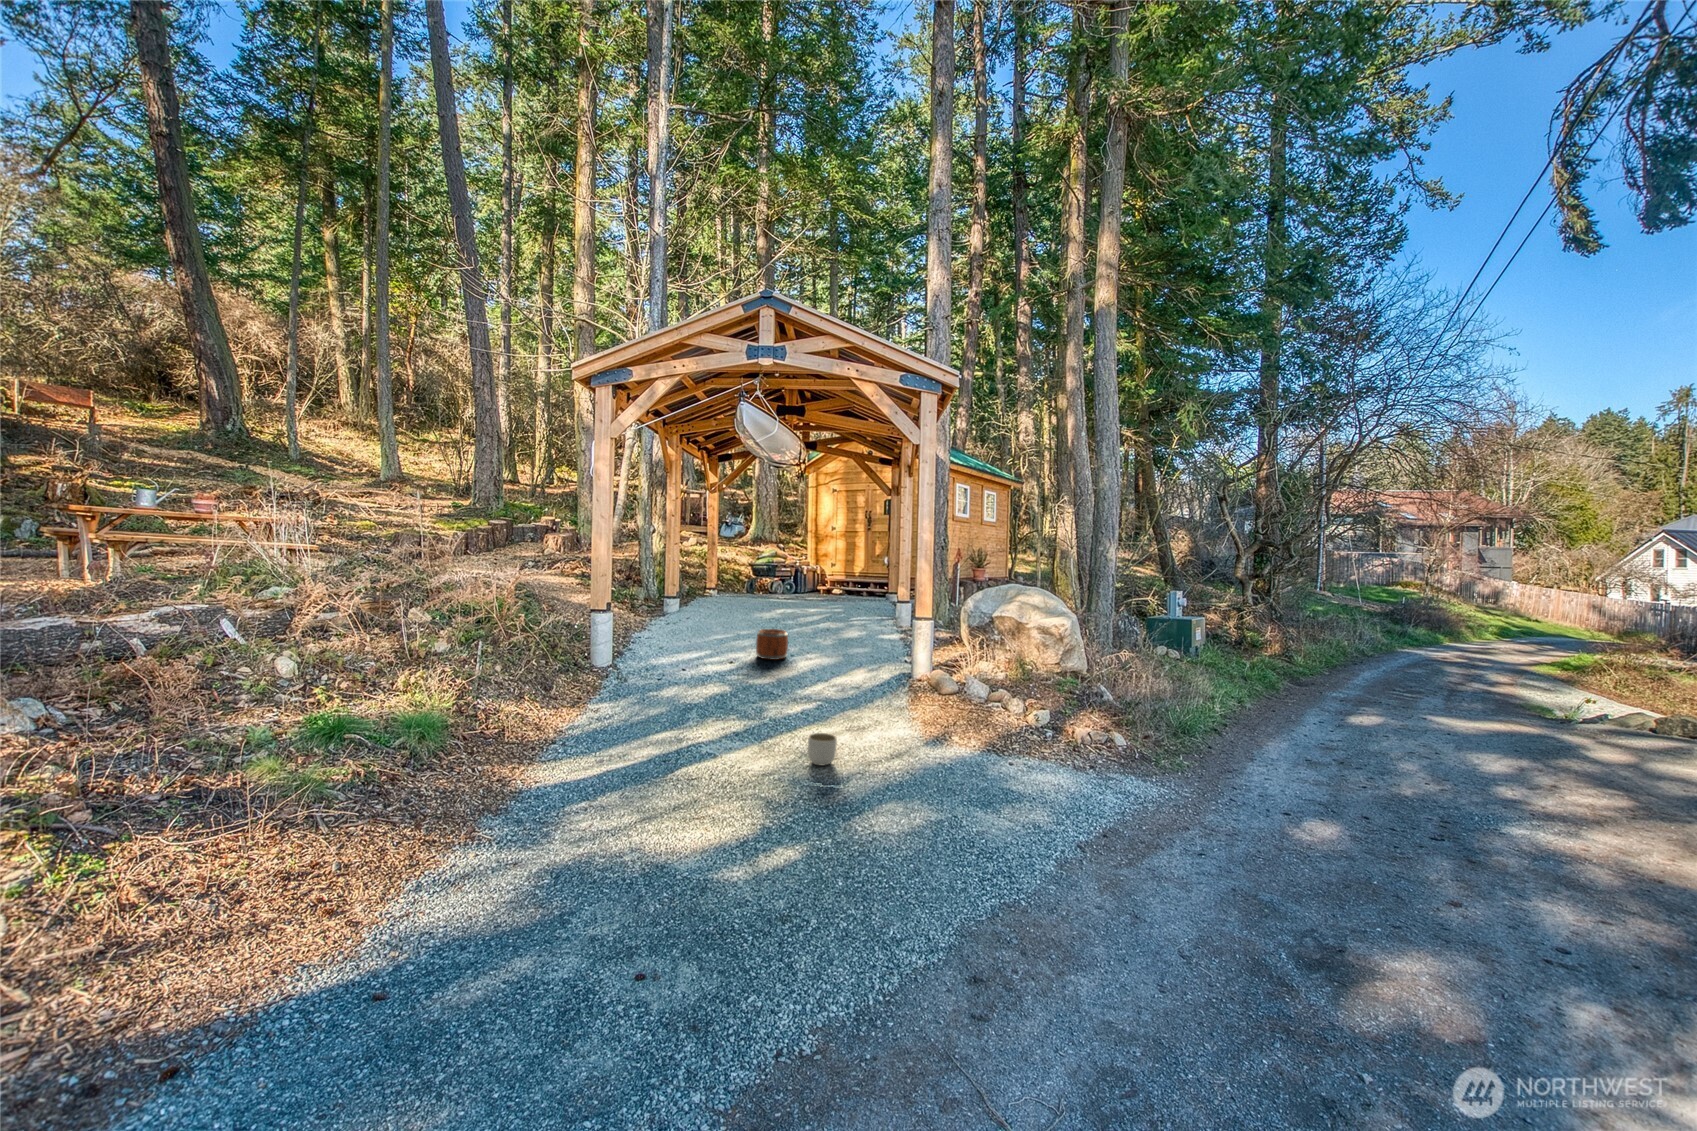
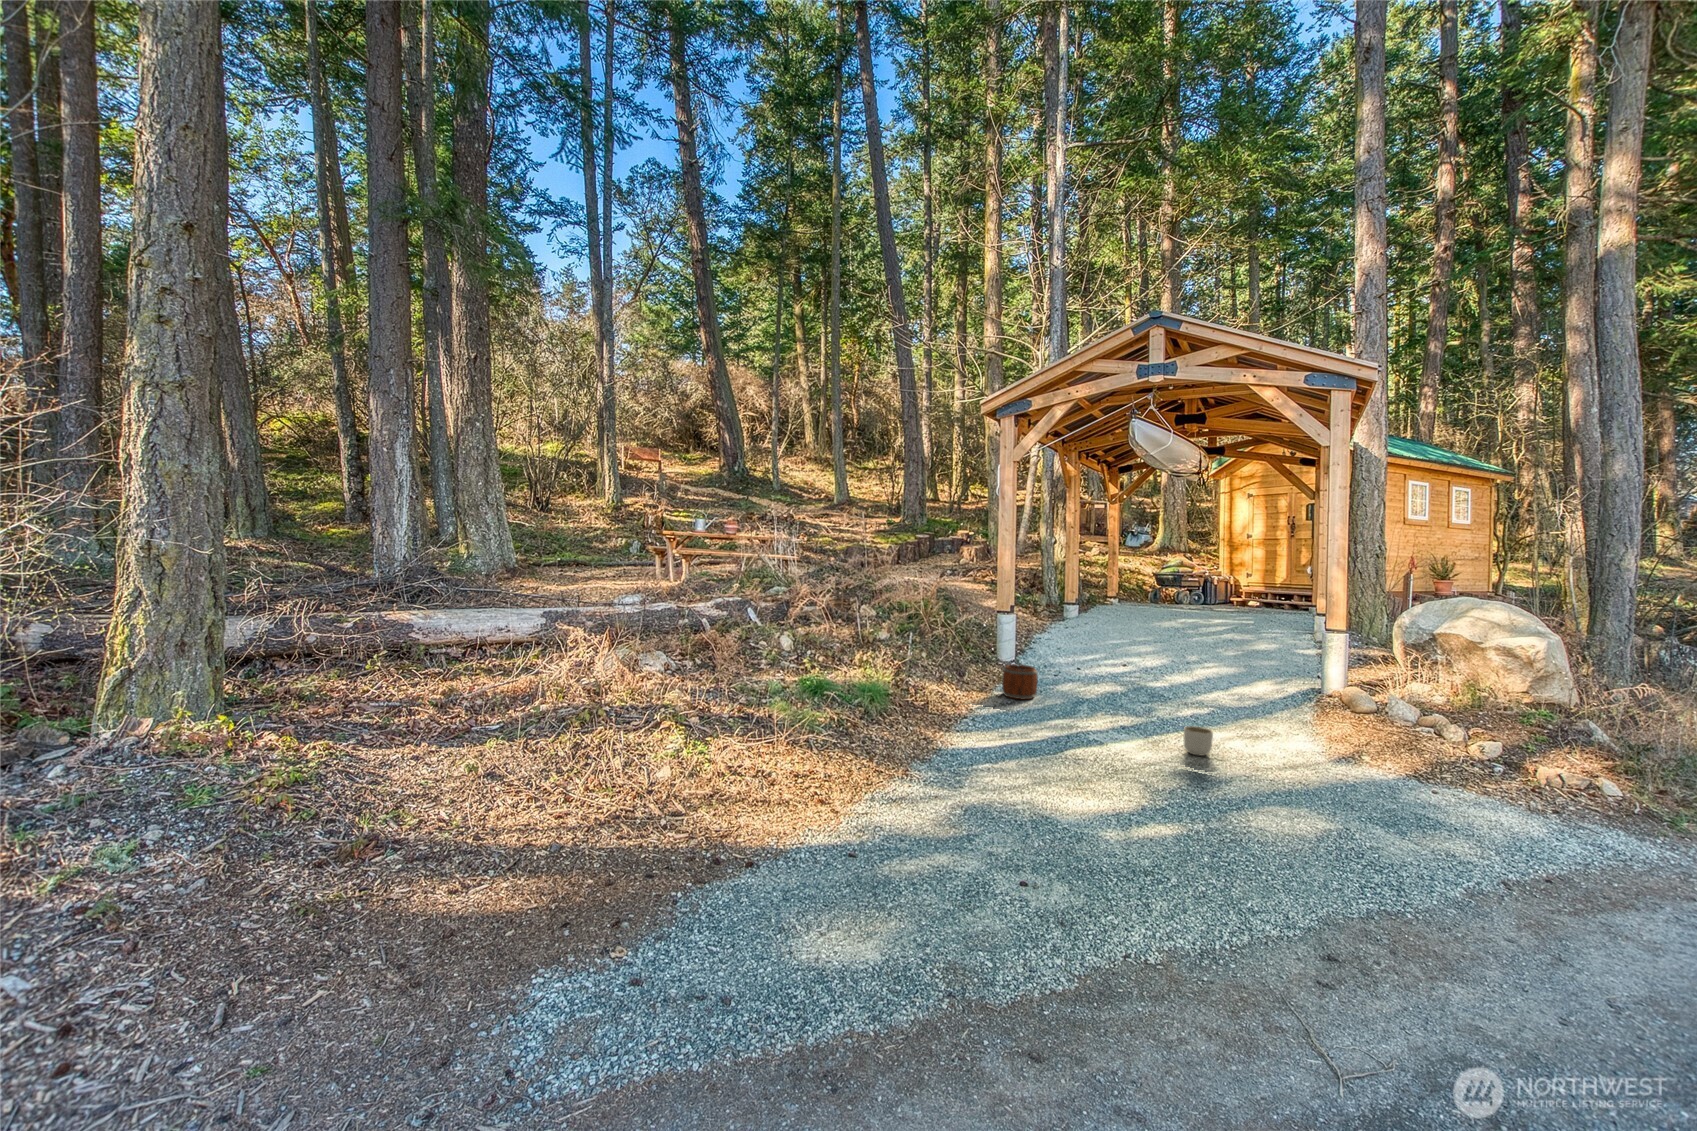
bucket: present [756,629,788,660] -> present [1002,664,1038,699]

